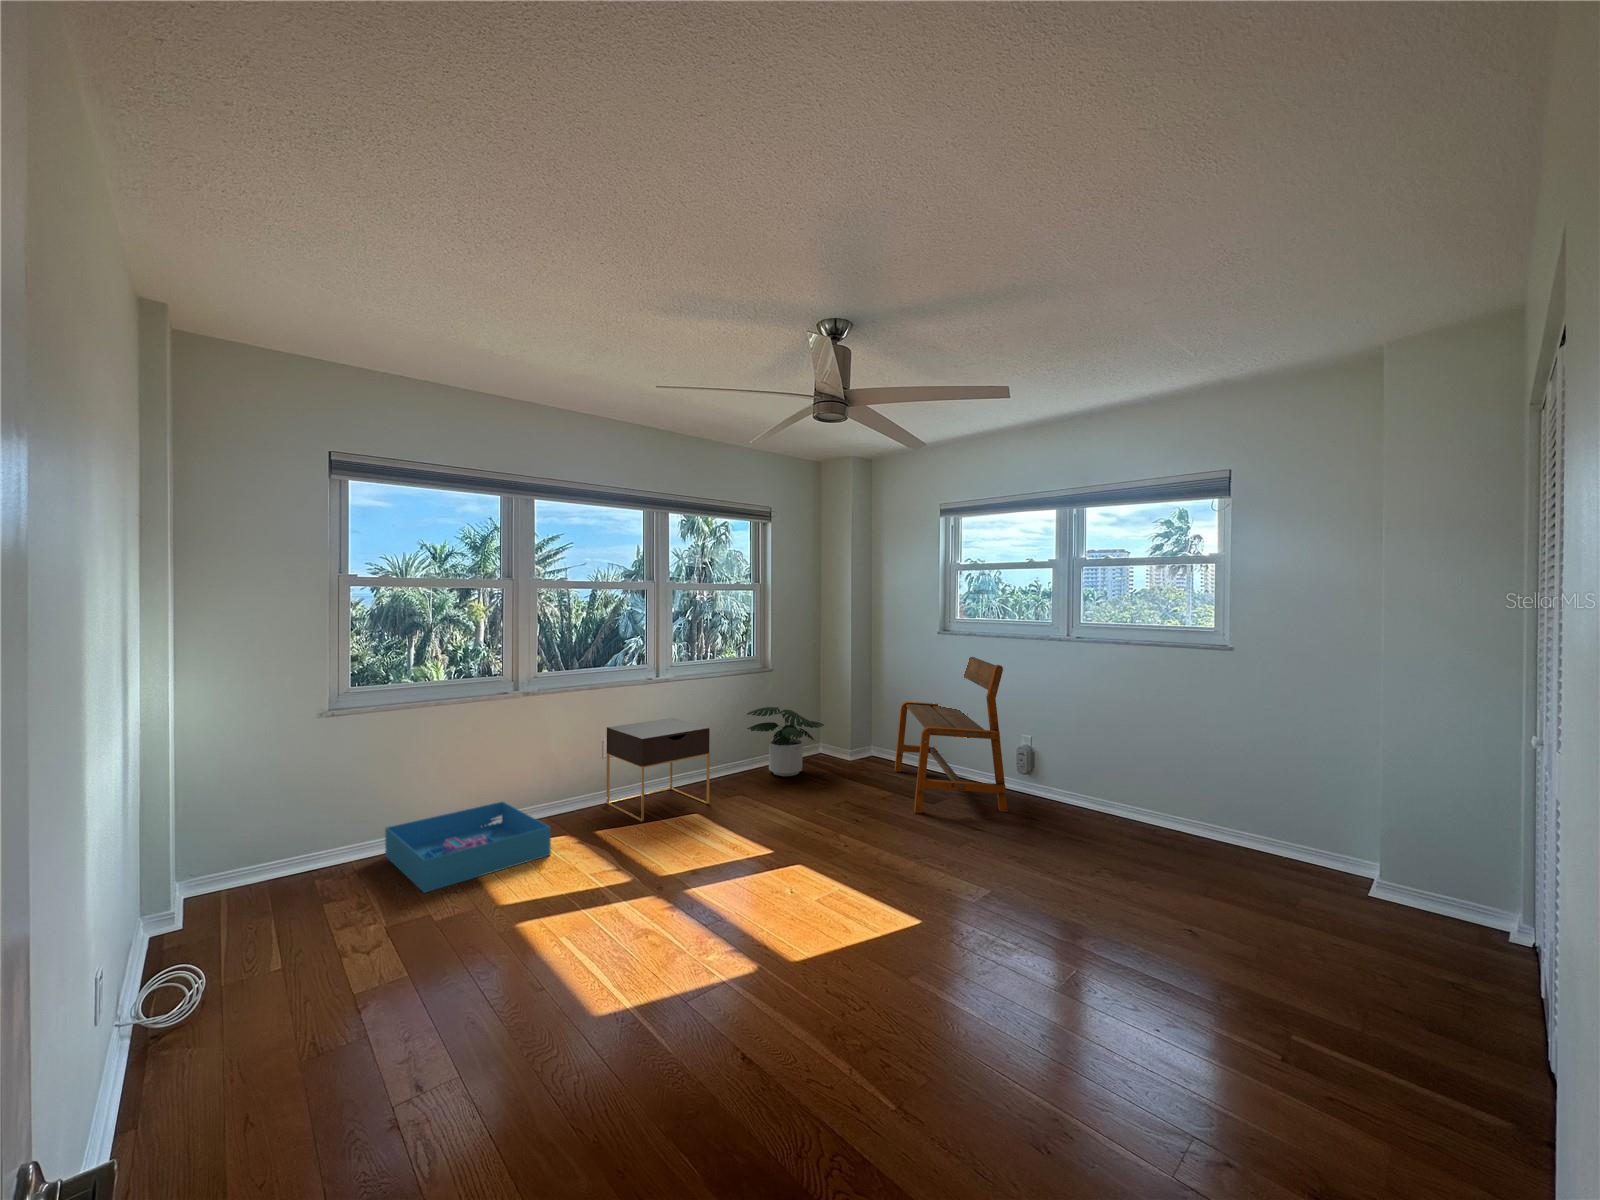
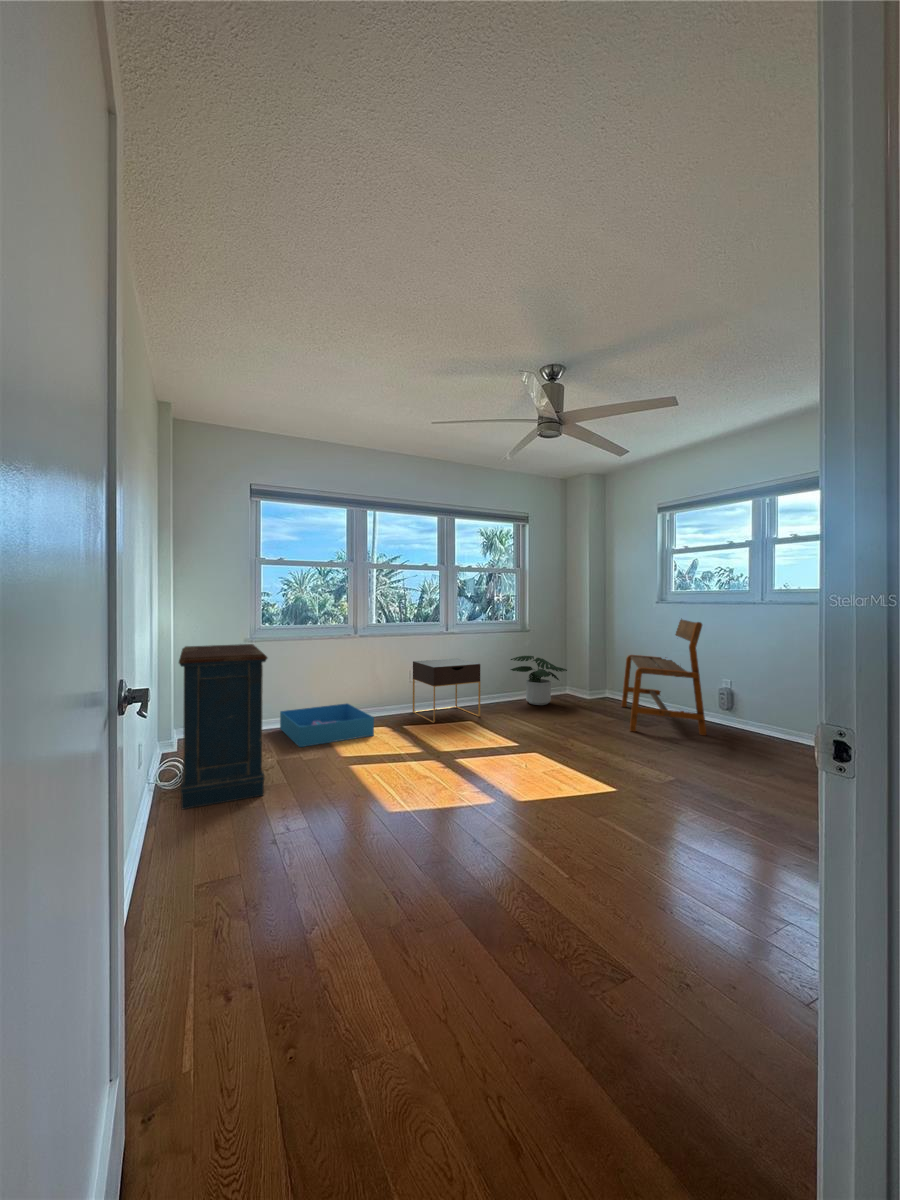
dresser: none [189,735,373,1071] -> present [179,644,267,809]

